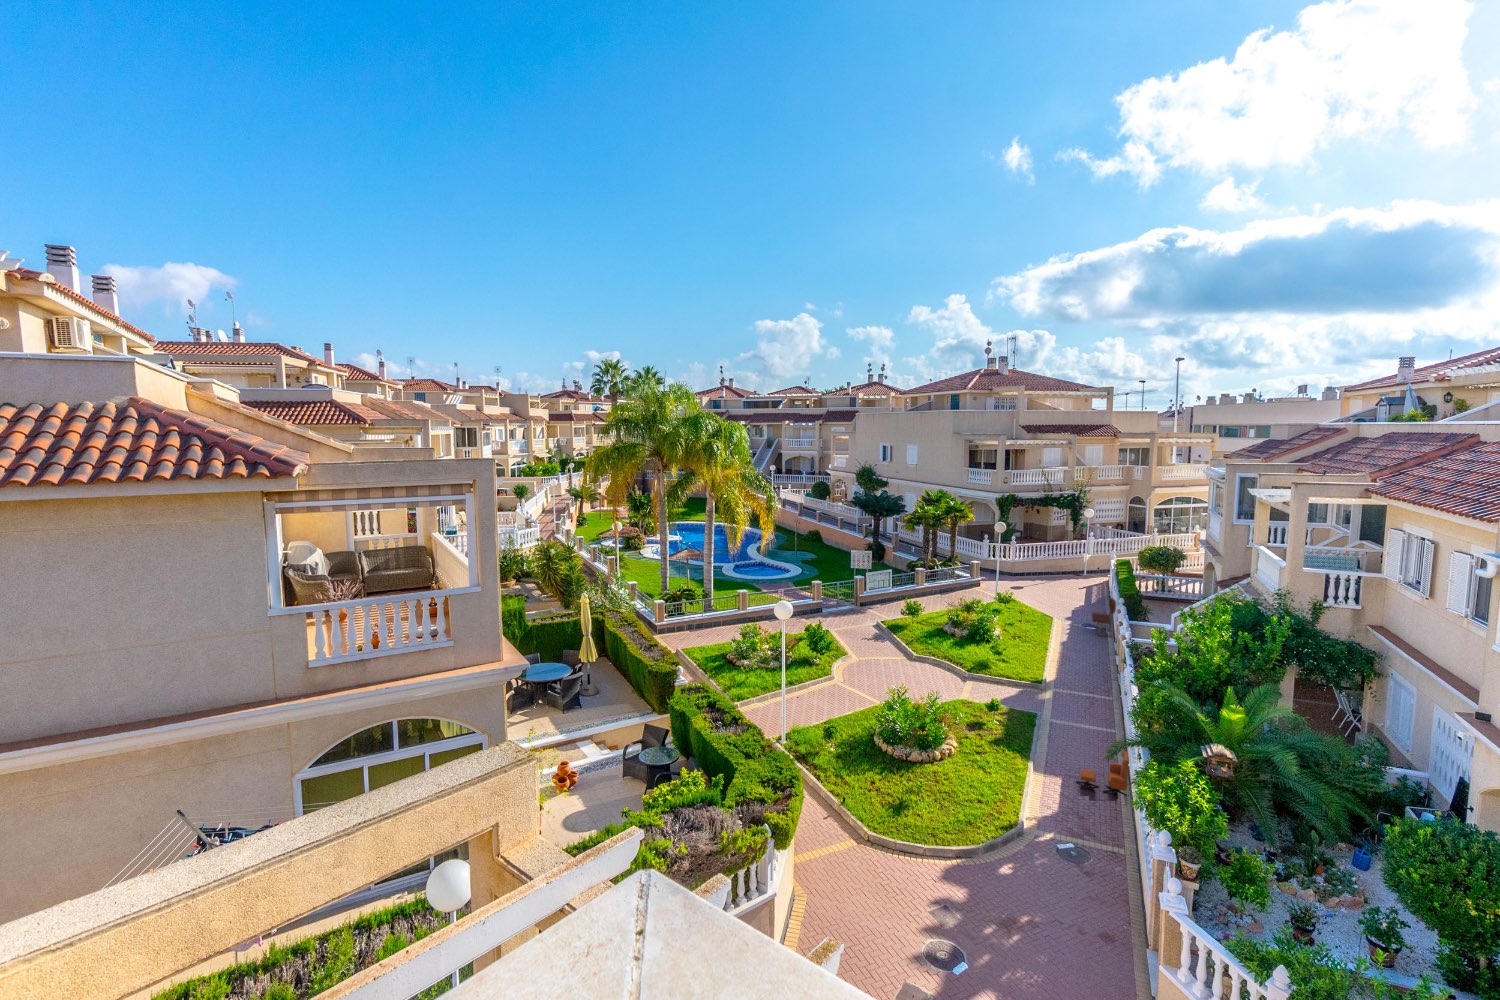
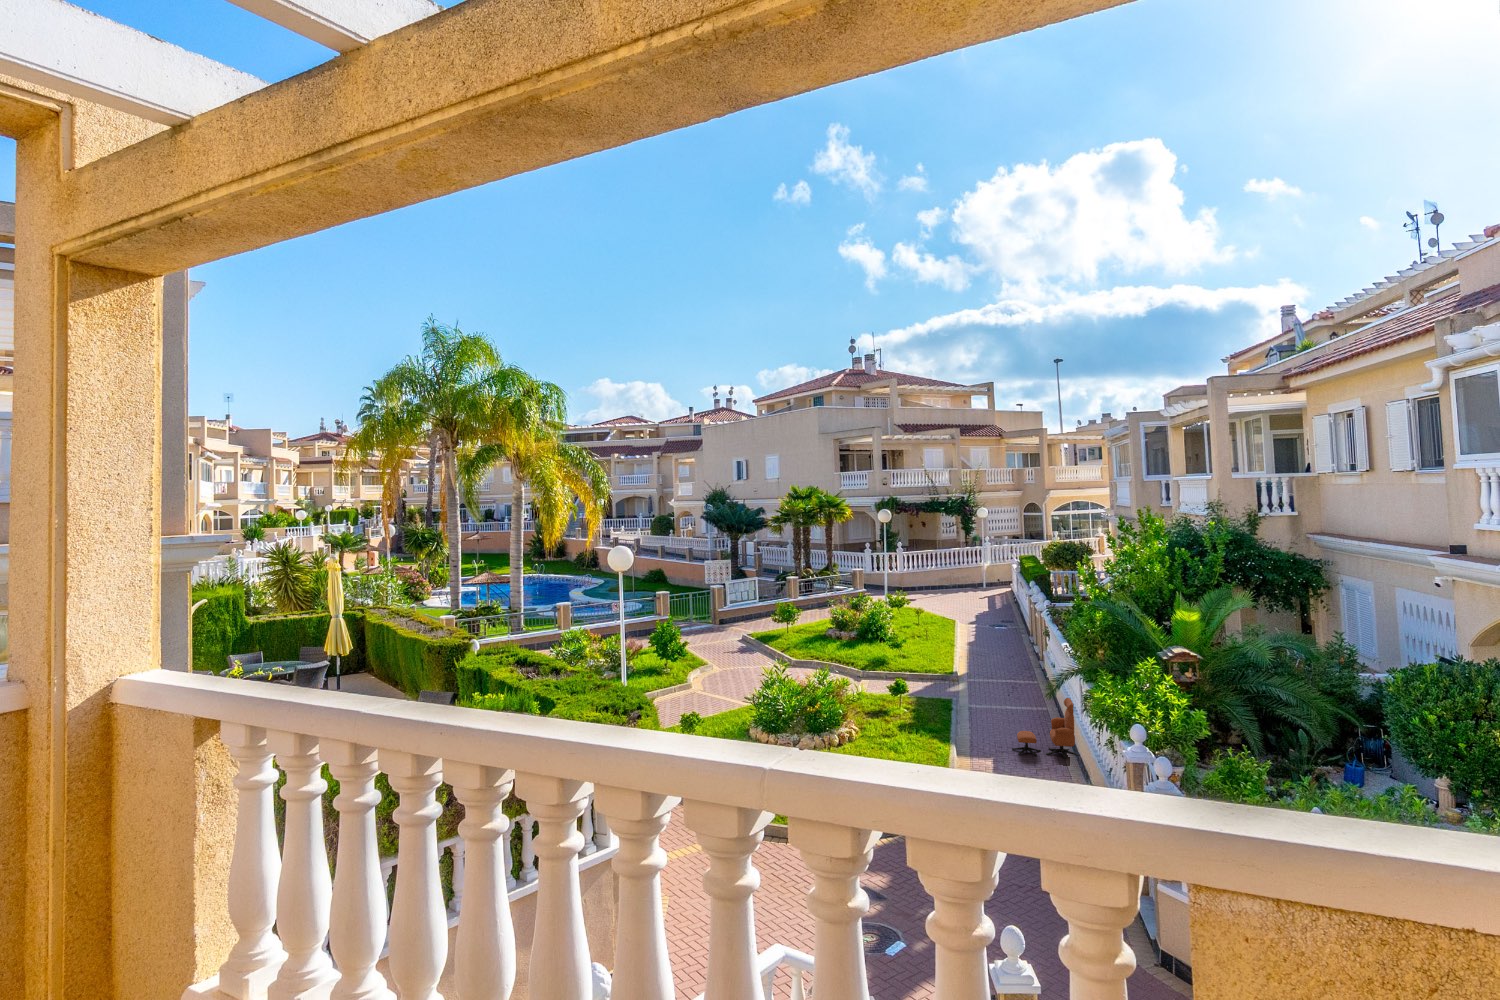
bench: present [1092,598,1116,637] -> none [1000,585,1027,630]

